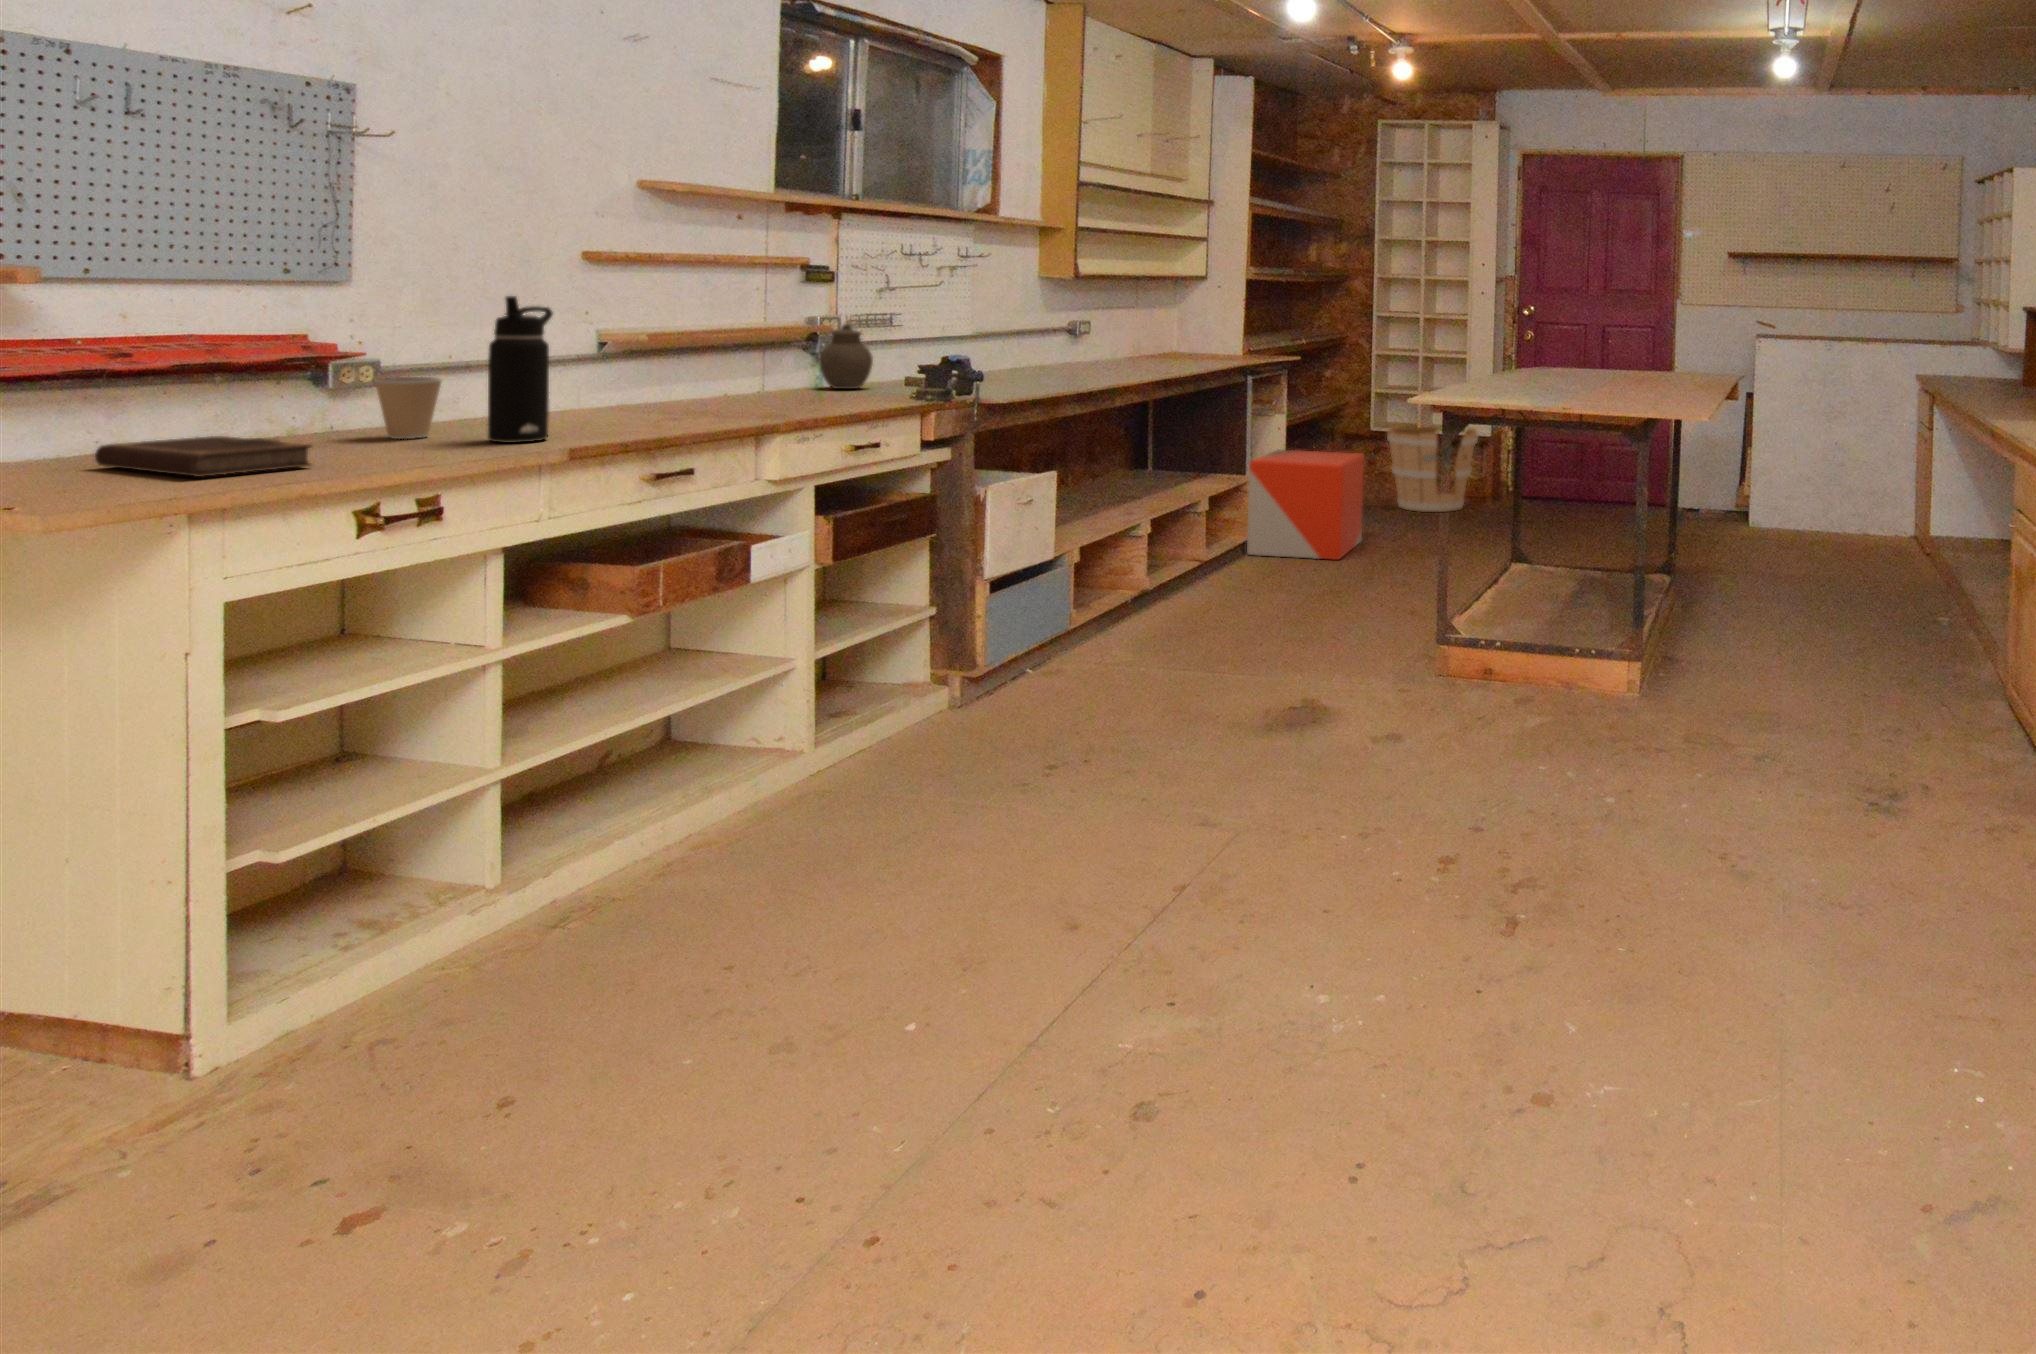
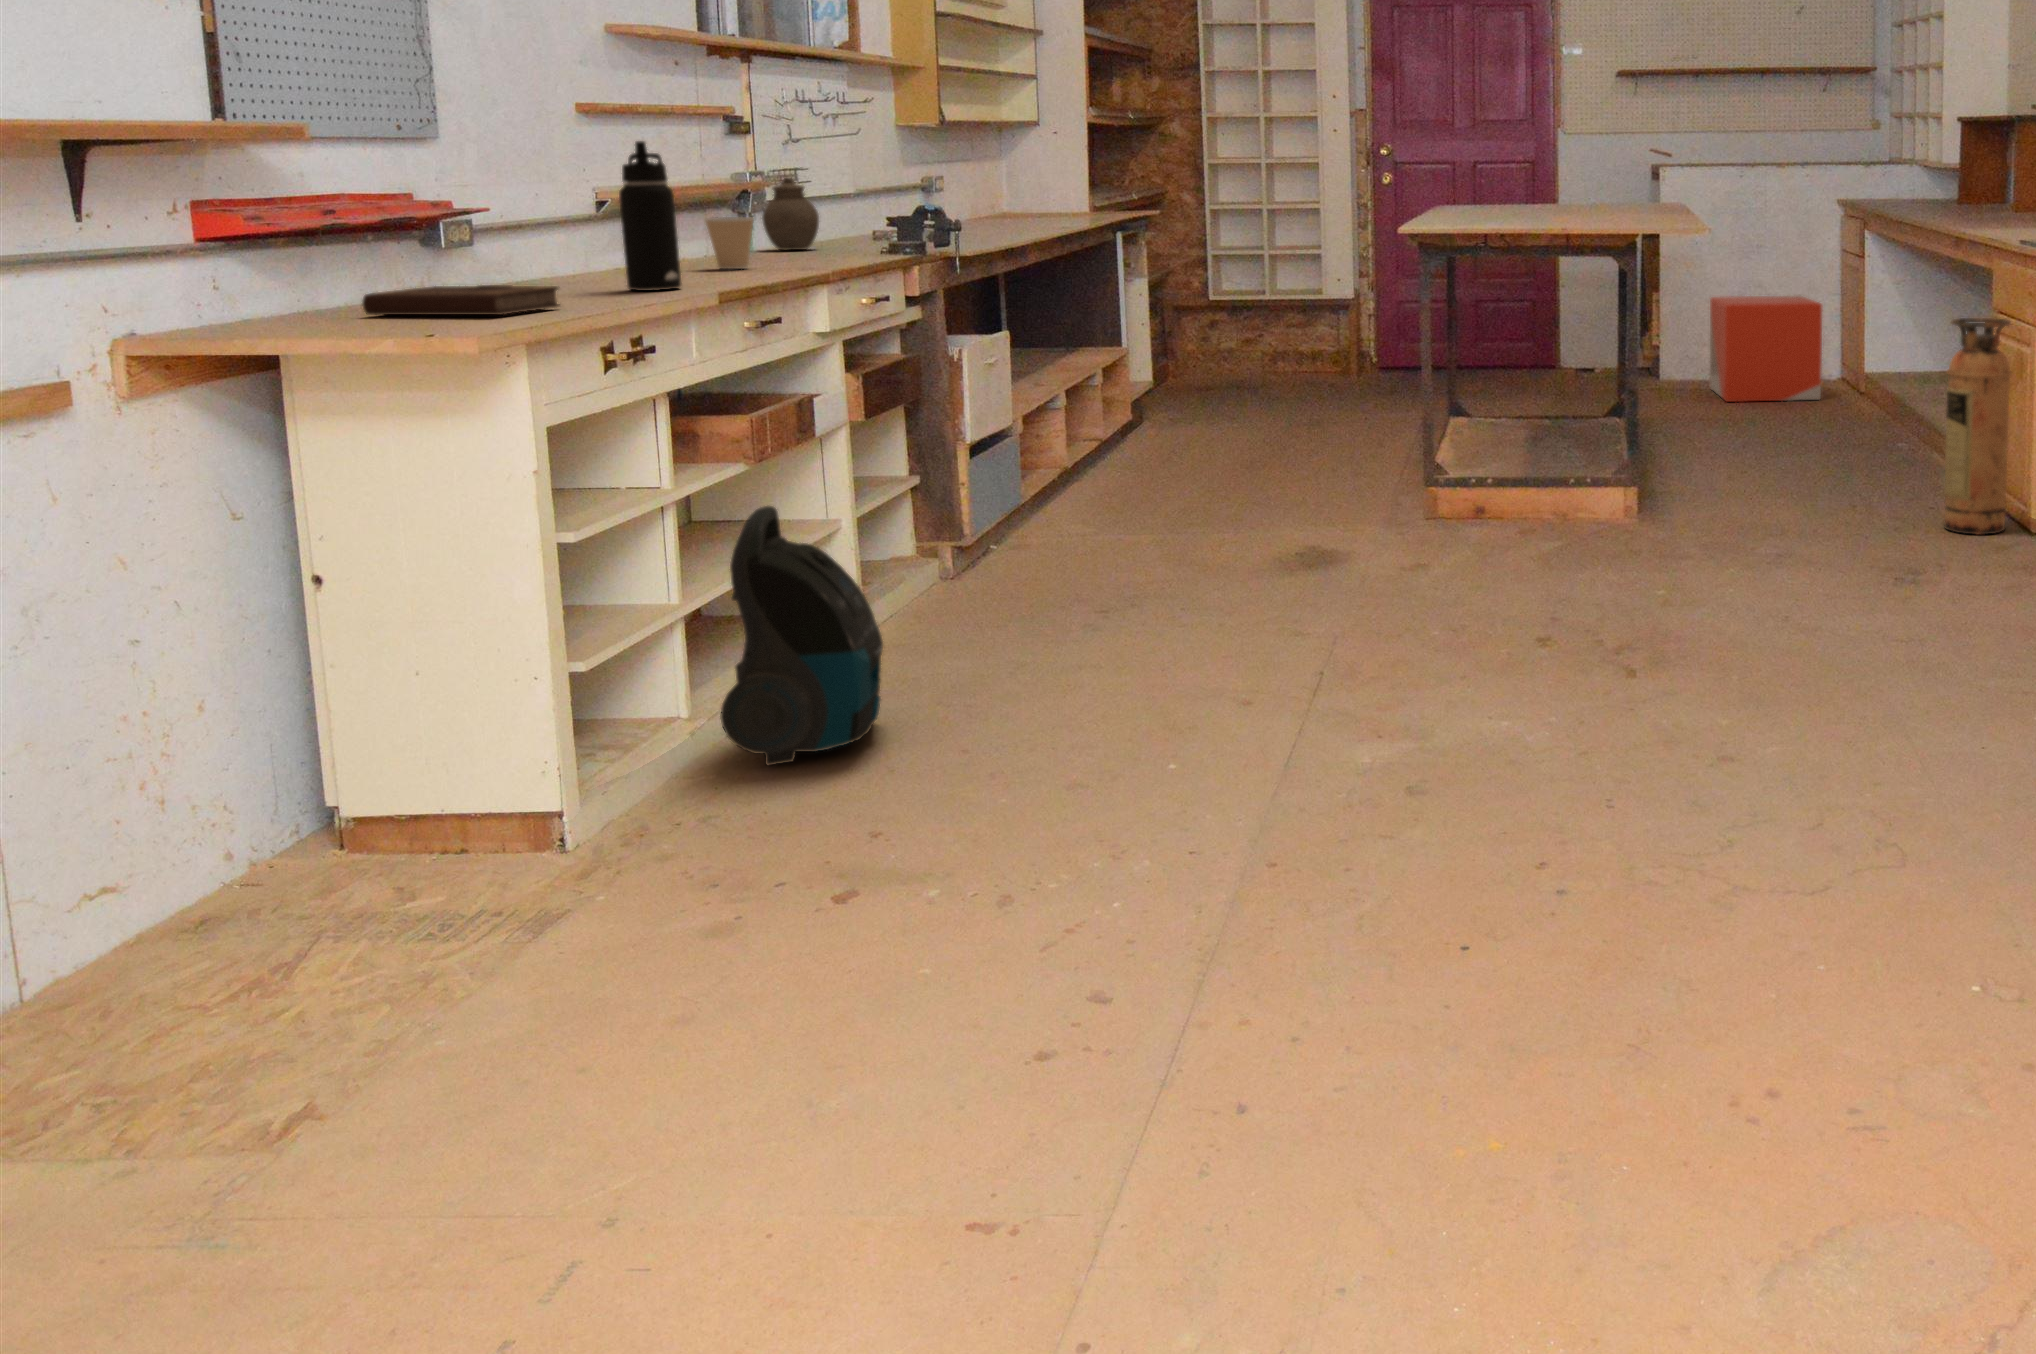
coffee cup: present [375,377,442,439] -> present [705,217,753,269]
wooden bucket: present [1387,425,1478,512] -> none [1241,290,1350,390]
stool: present [1247,450,1364,560] -> present [1710,295,1822,402]
fire extinguisher: none [1937,521,2012,755] -> present [1944,318,2012,535]
vacuum cleaner: none [452,671,689,959] -> present [721,506,883,765]

